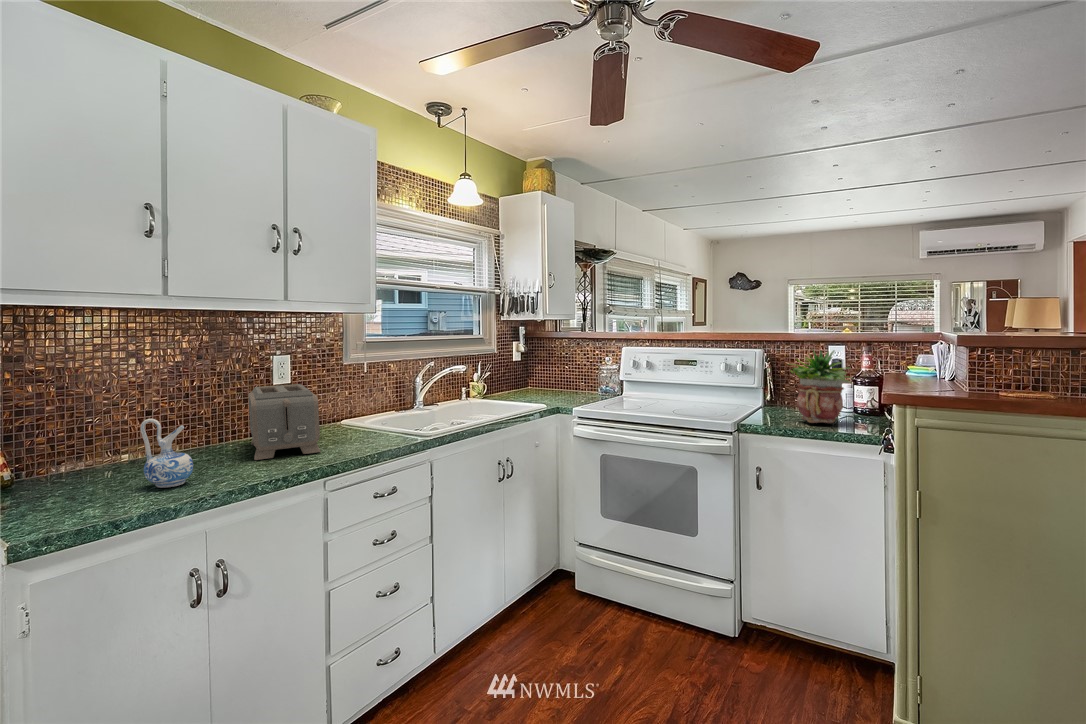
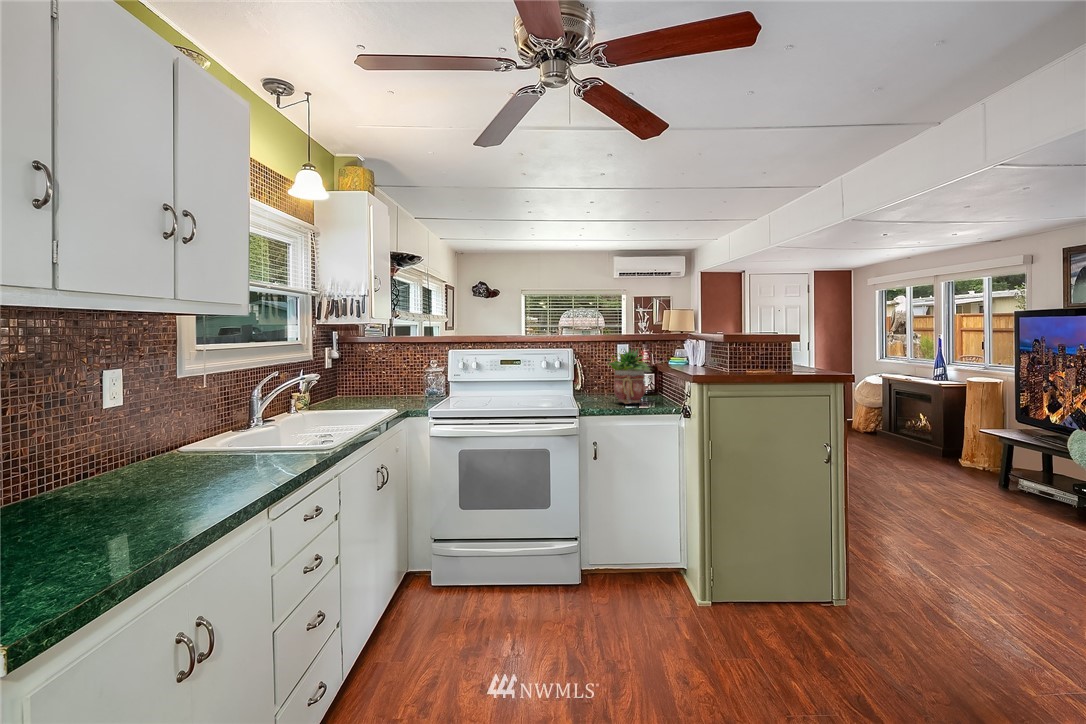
toaster: present [248,384,321,460] -> none [89,406,222,500]
ceramic pitcher: present [140,419,193,488] -> none [37,461,109,548]

